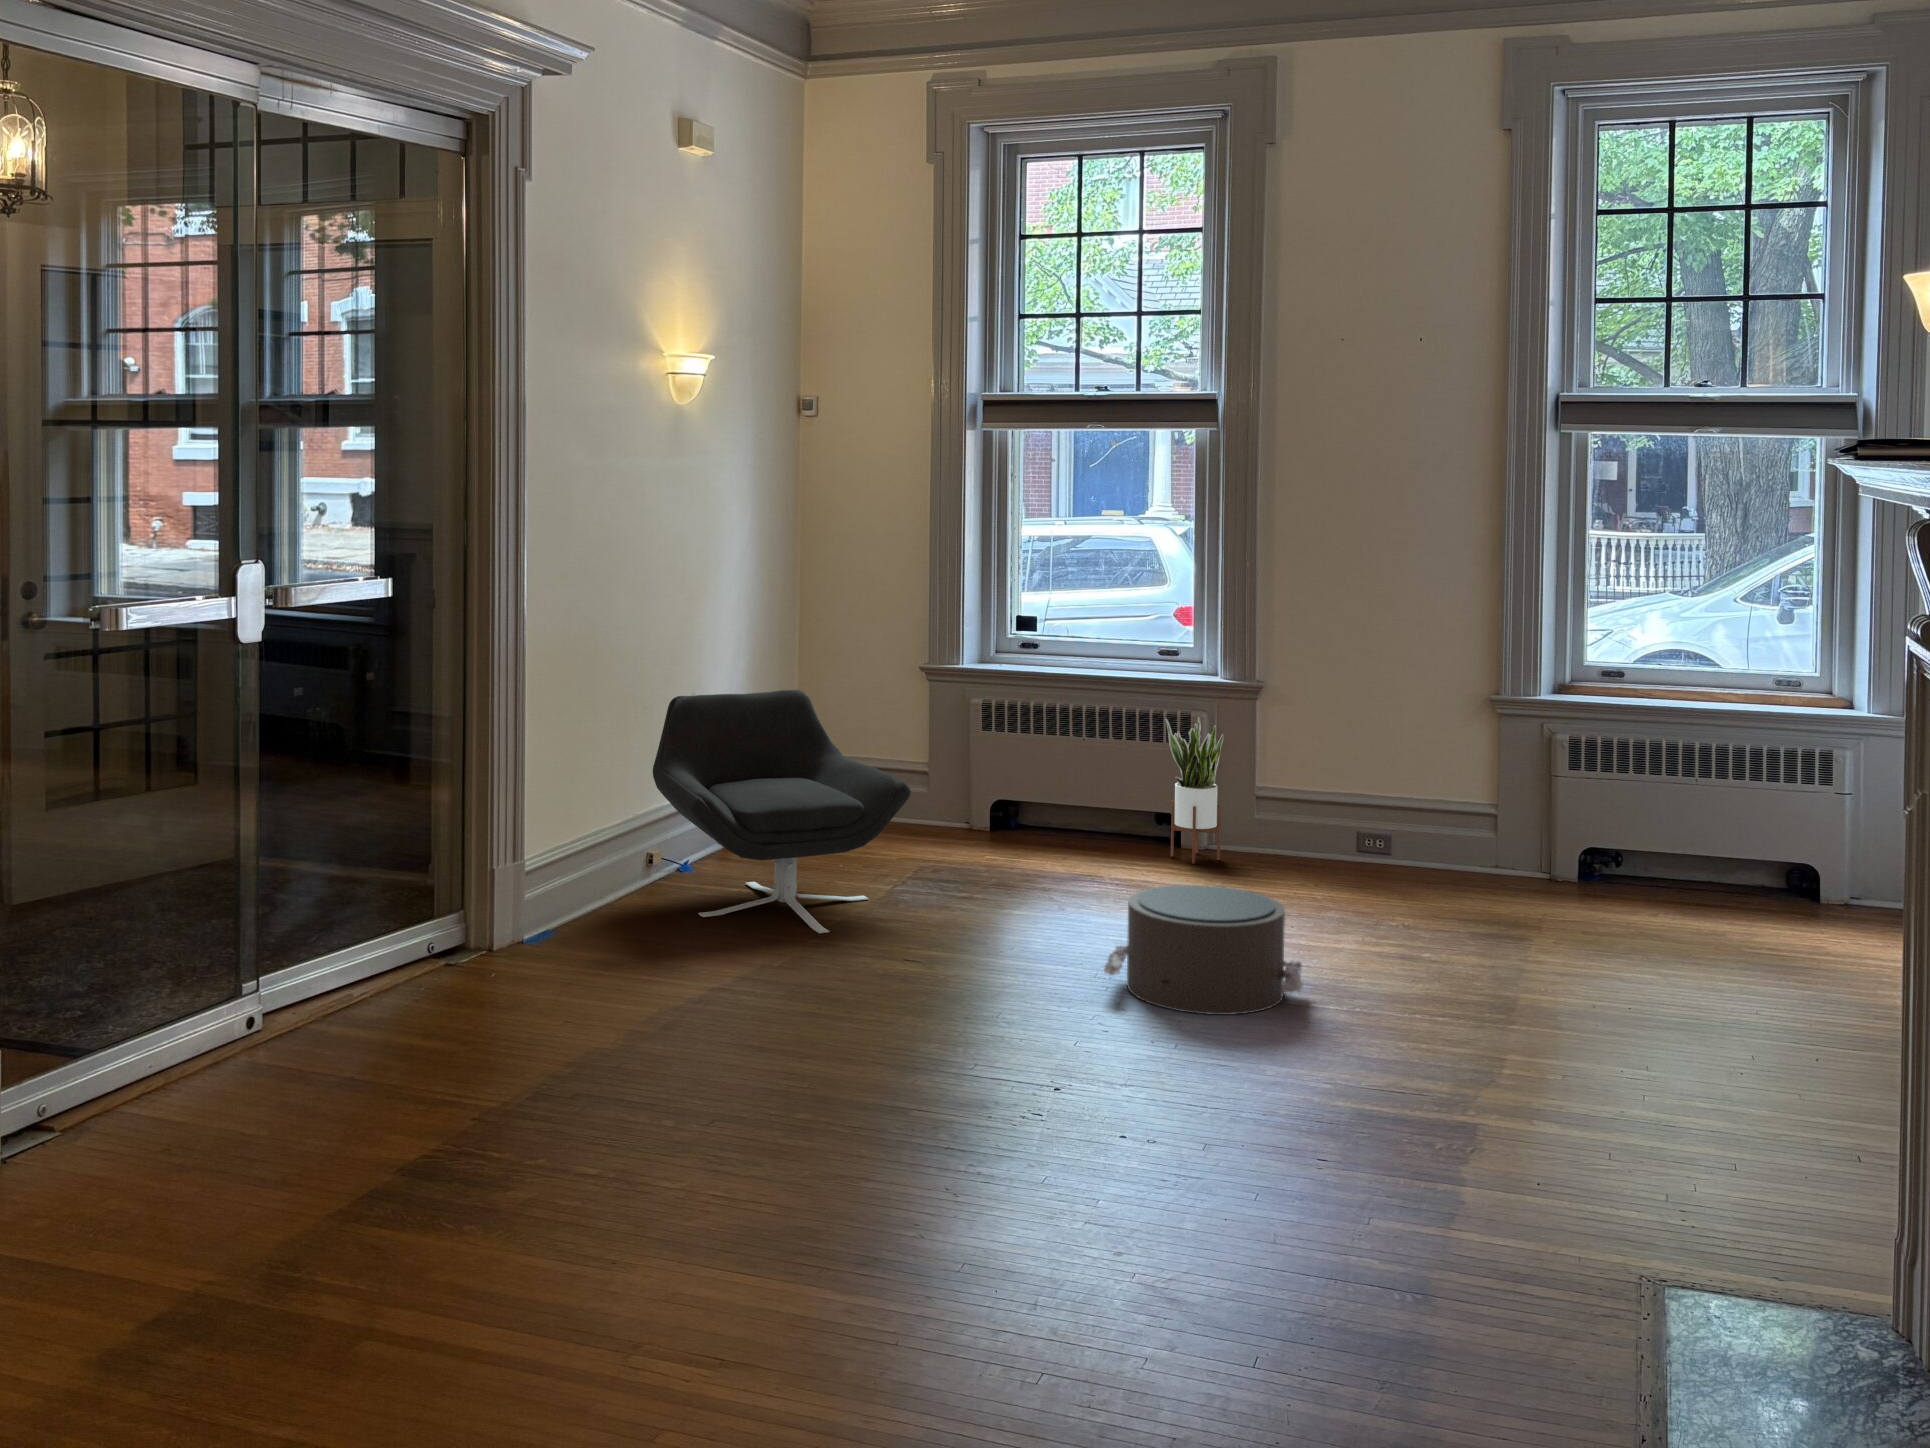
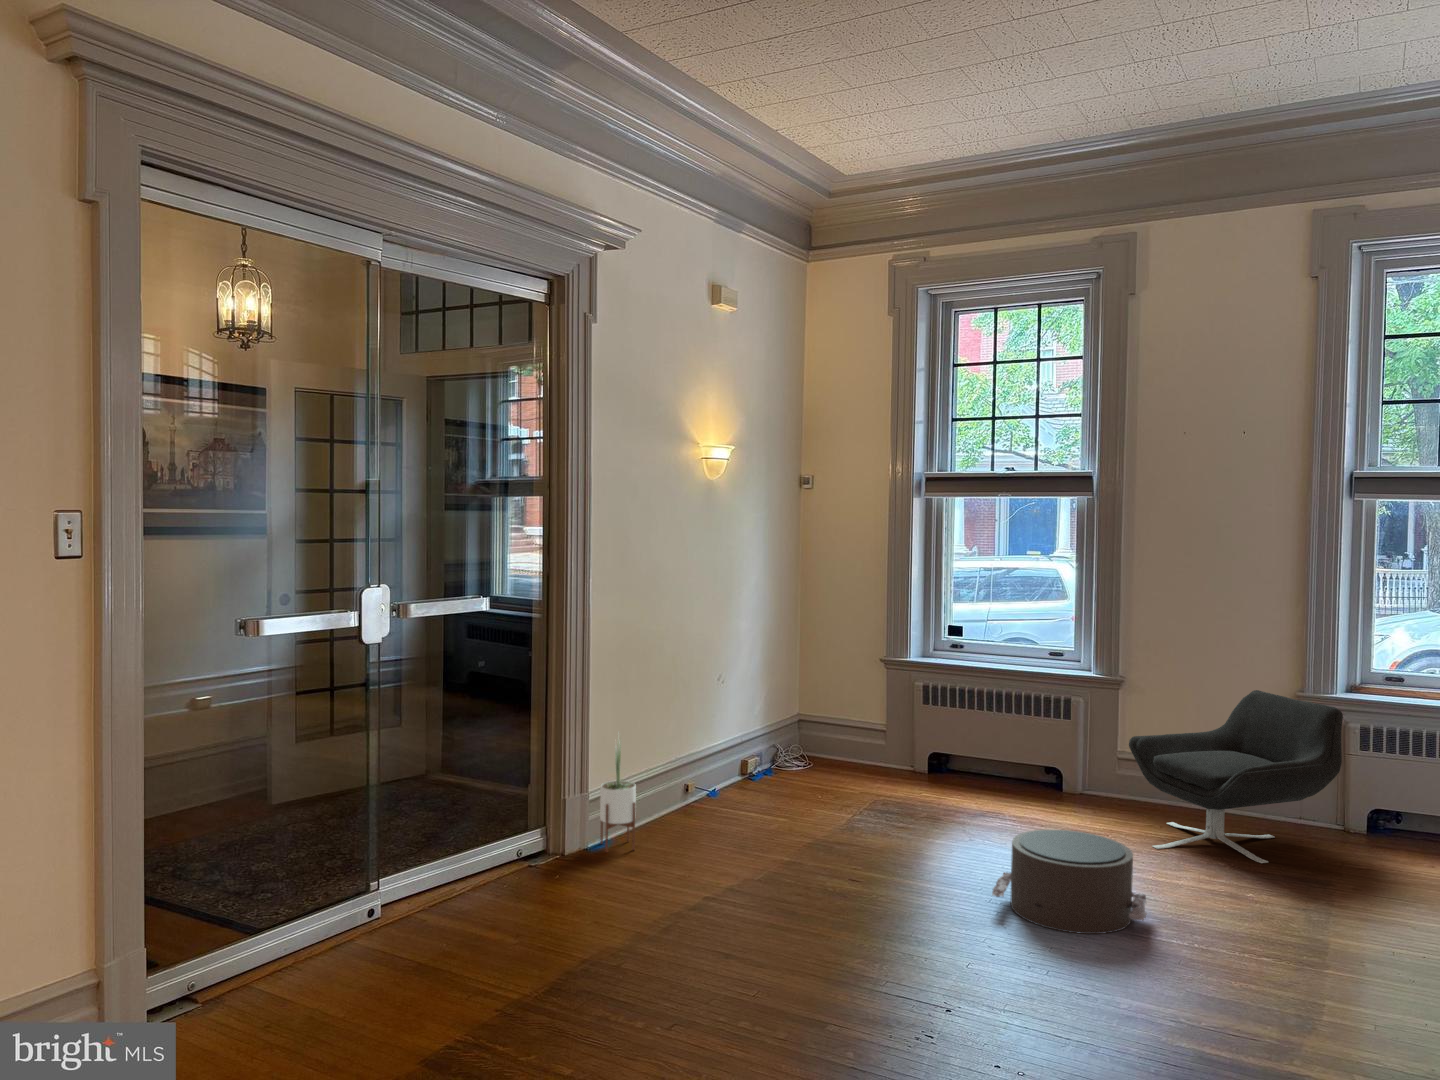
lounge chair: present [653,690,911,933] -> present [1129,690,1343,863]
potted plant: present [1165,717,1223,864] -> present [600,742,636,853]

